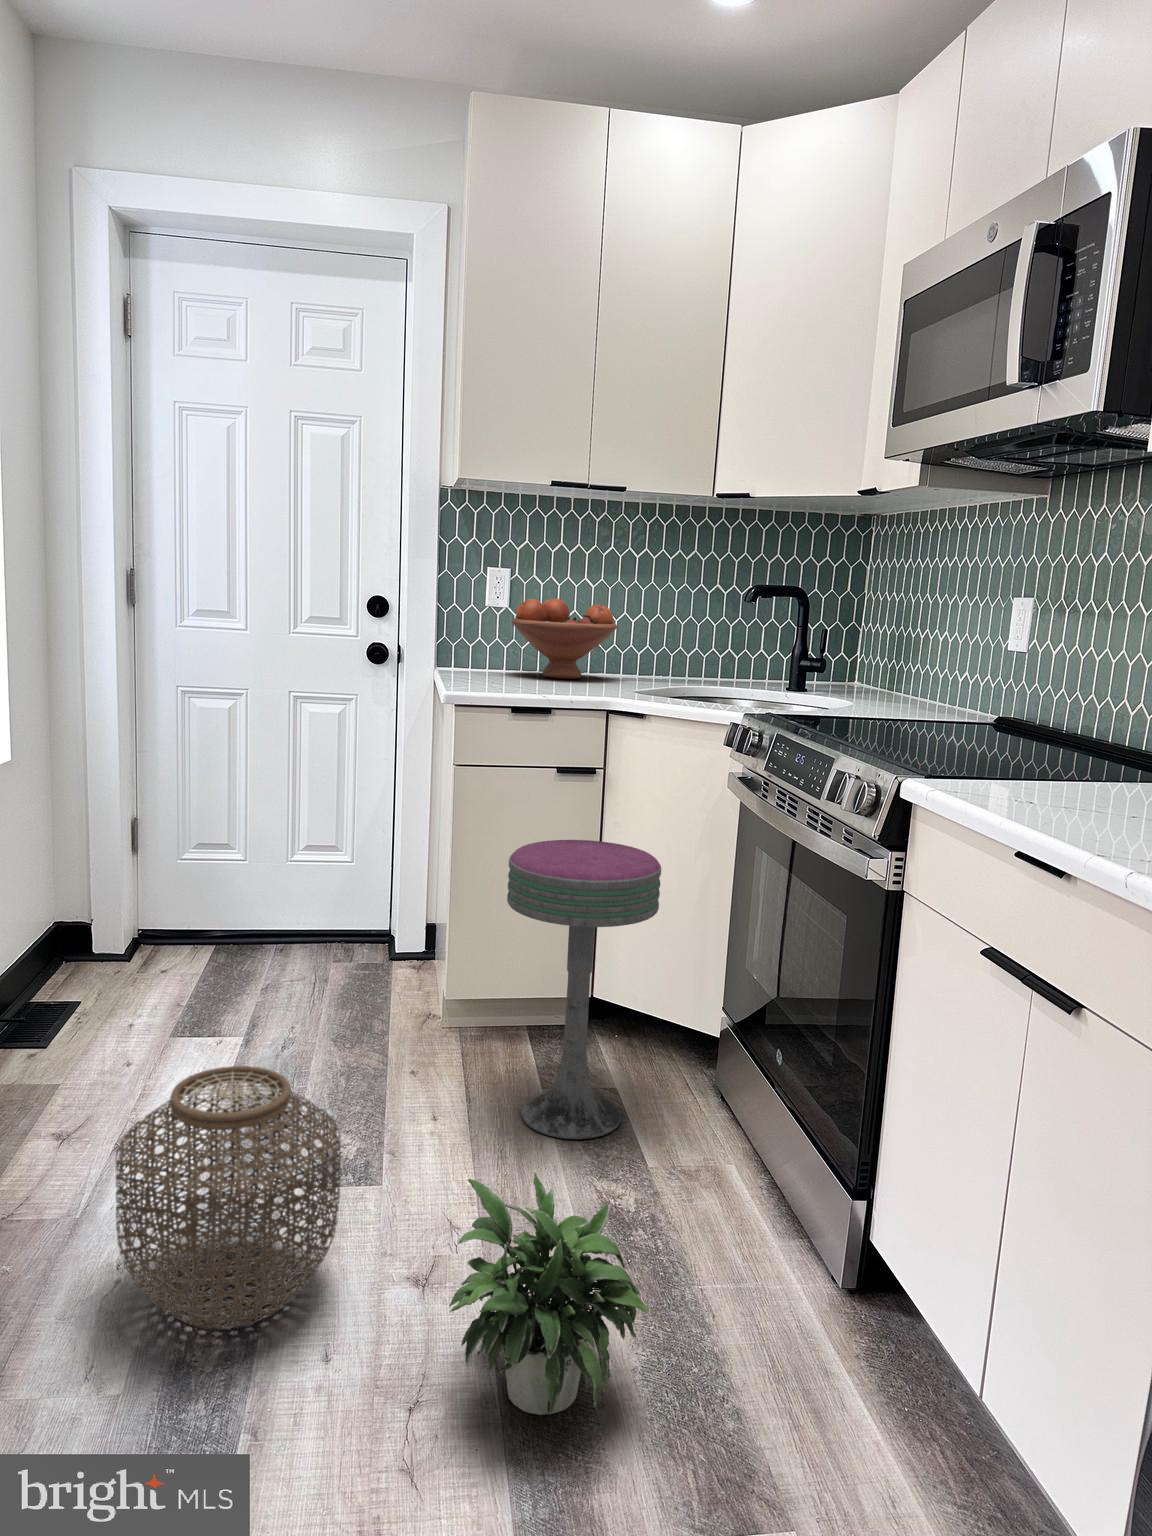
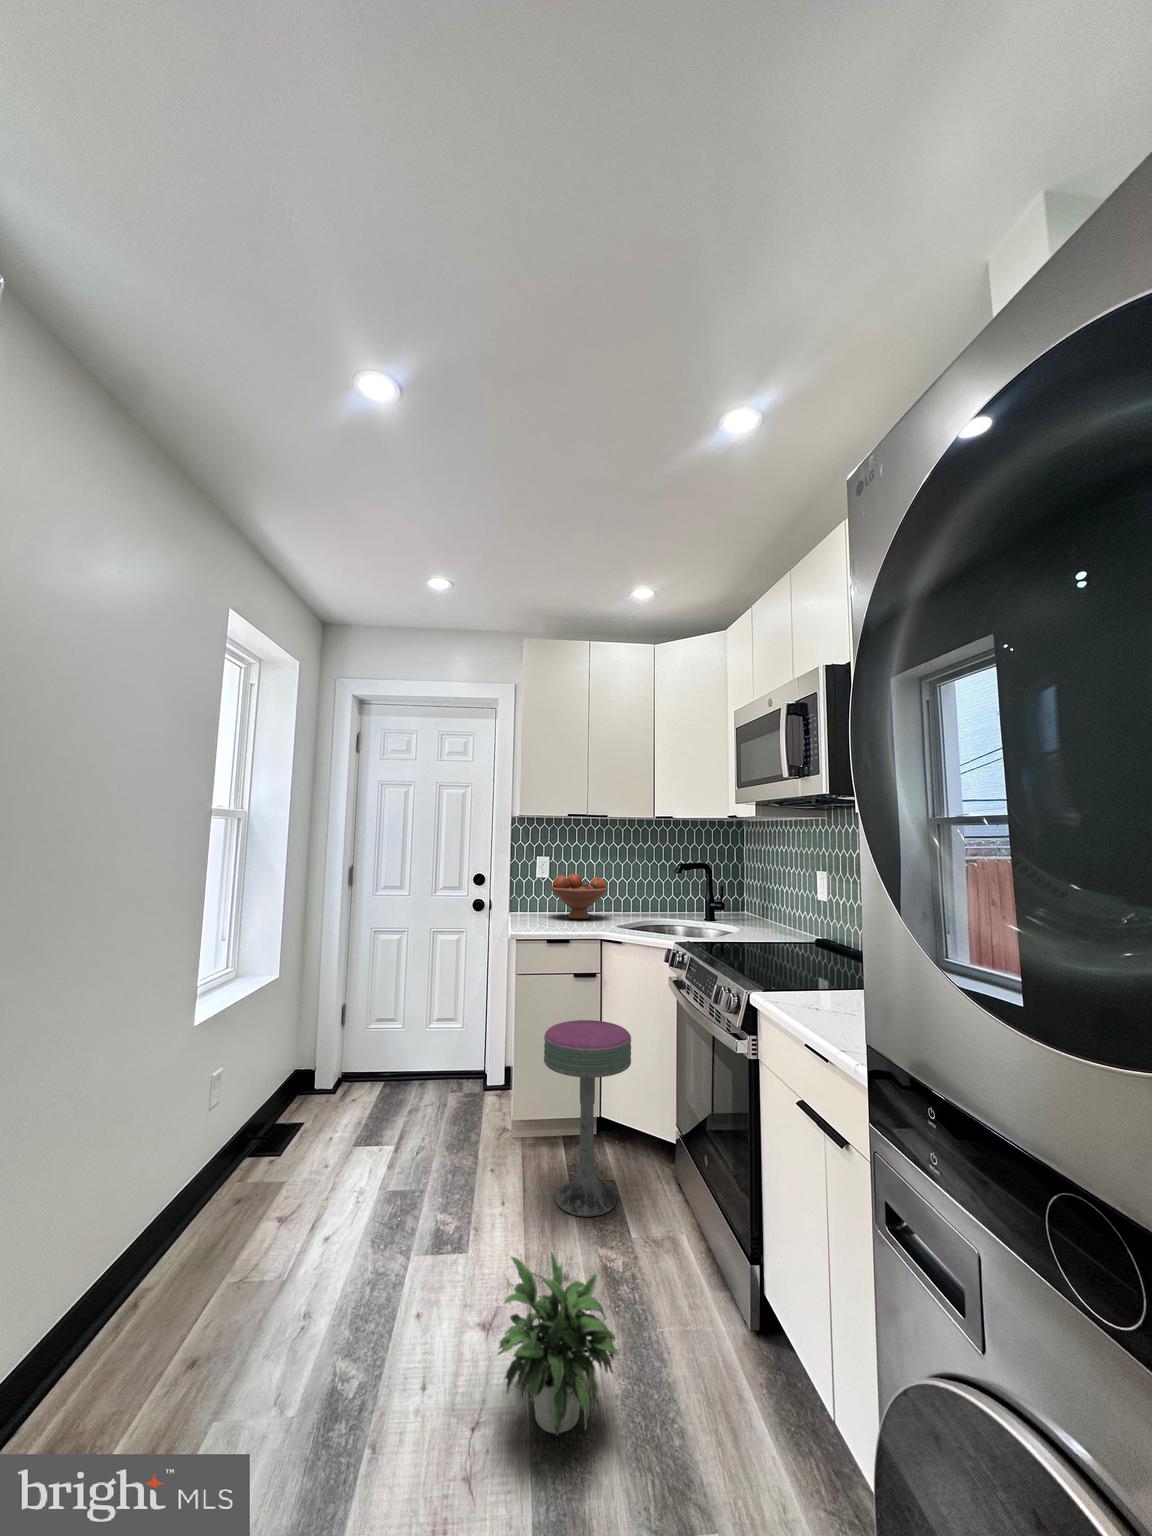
woven basket: present [116,1066,341,1329] -> none [302,1178,438,1365]

